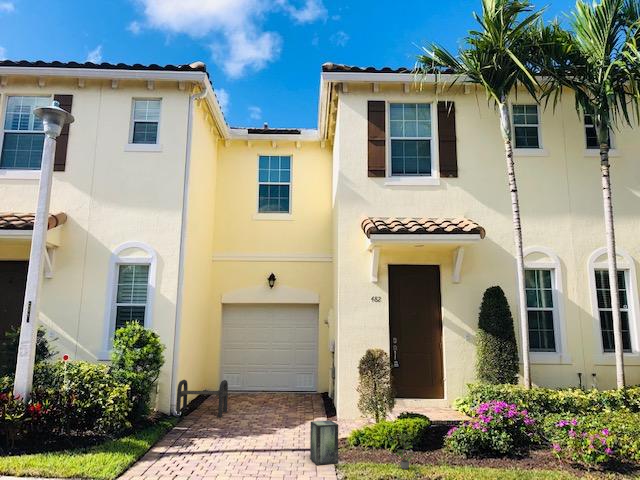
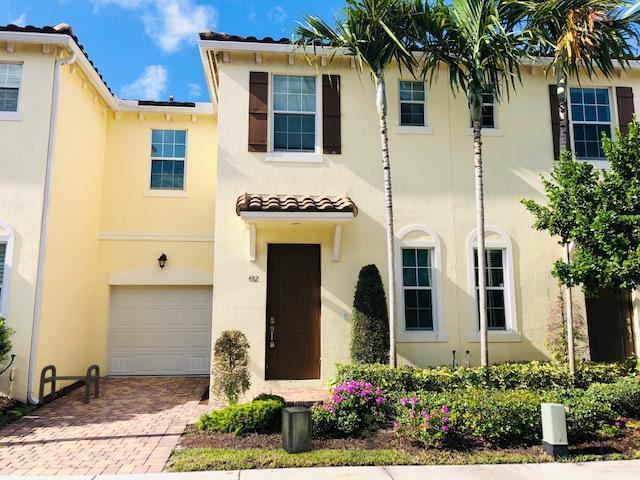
storage box: present [310,420,338,465] -> present [282,406,312,454]
potted plant: present [396,434,414,469] -> present [362,415,379,449]

